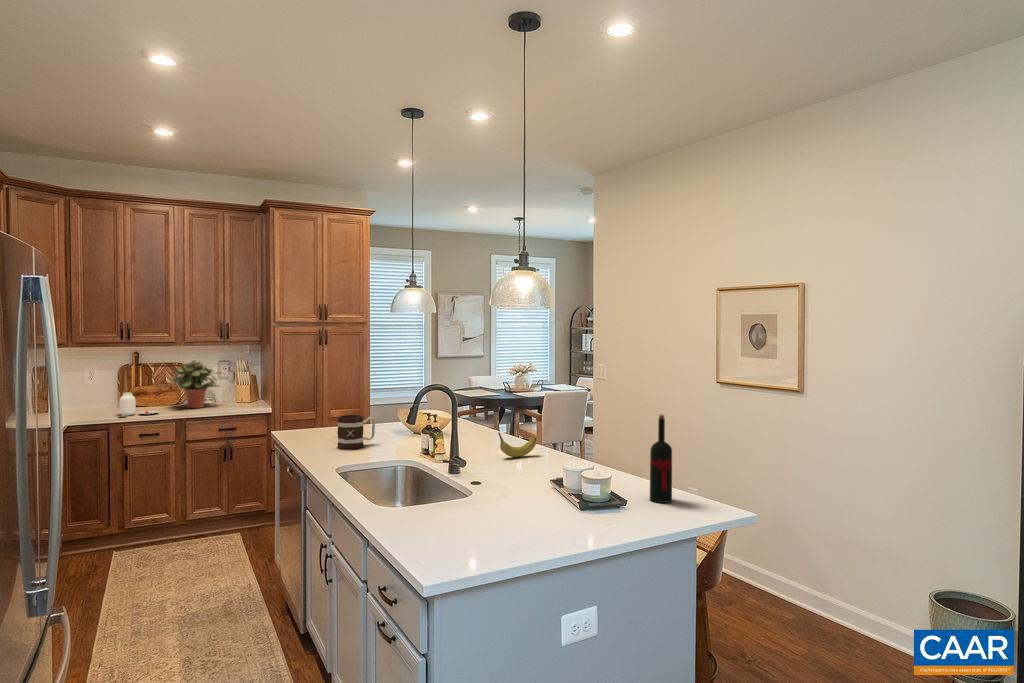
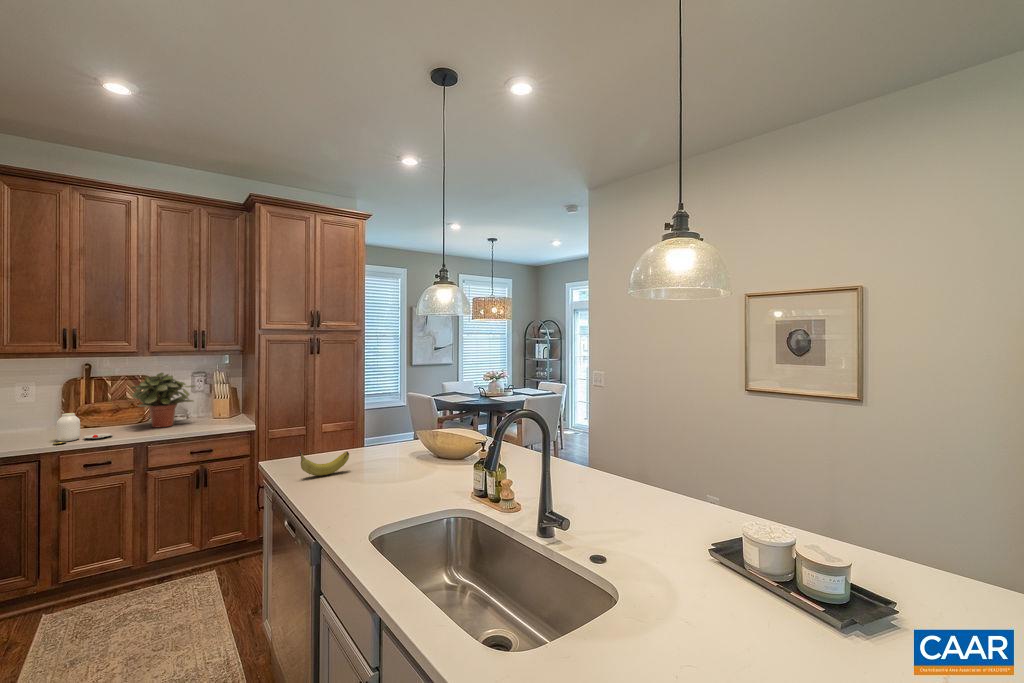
mug: present [337,415,375,449] -> none [356,443,405,493]
wine bottle: present [650,415,672,503] -> none [906,456,963,600]
fruit: present [498,432,536,457] -> present [299,449,349,476]

